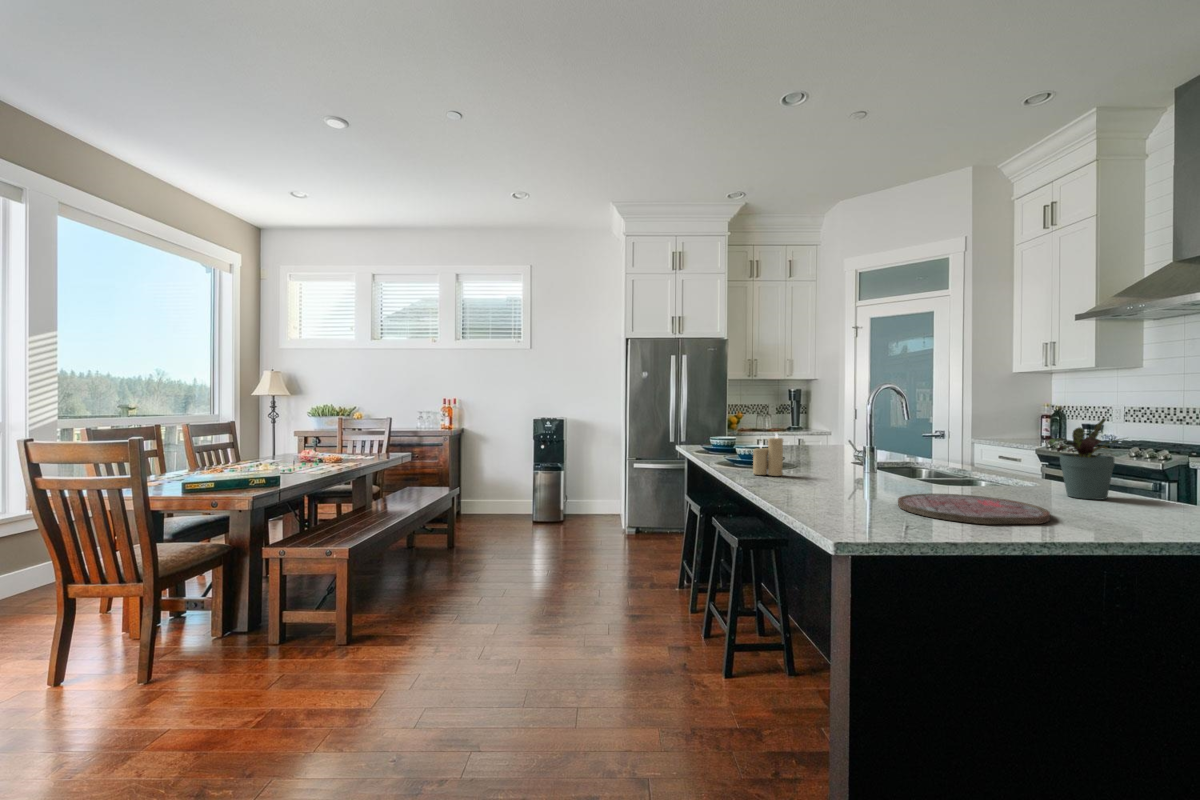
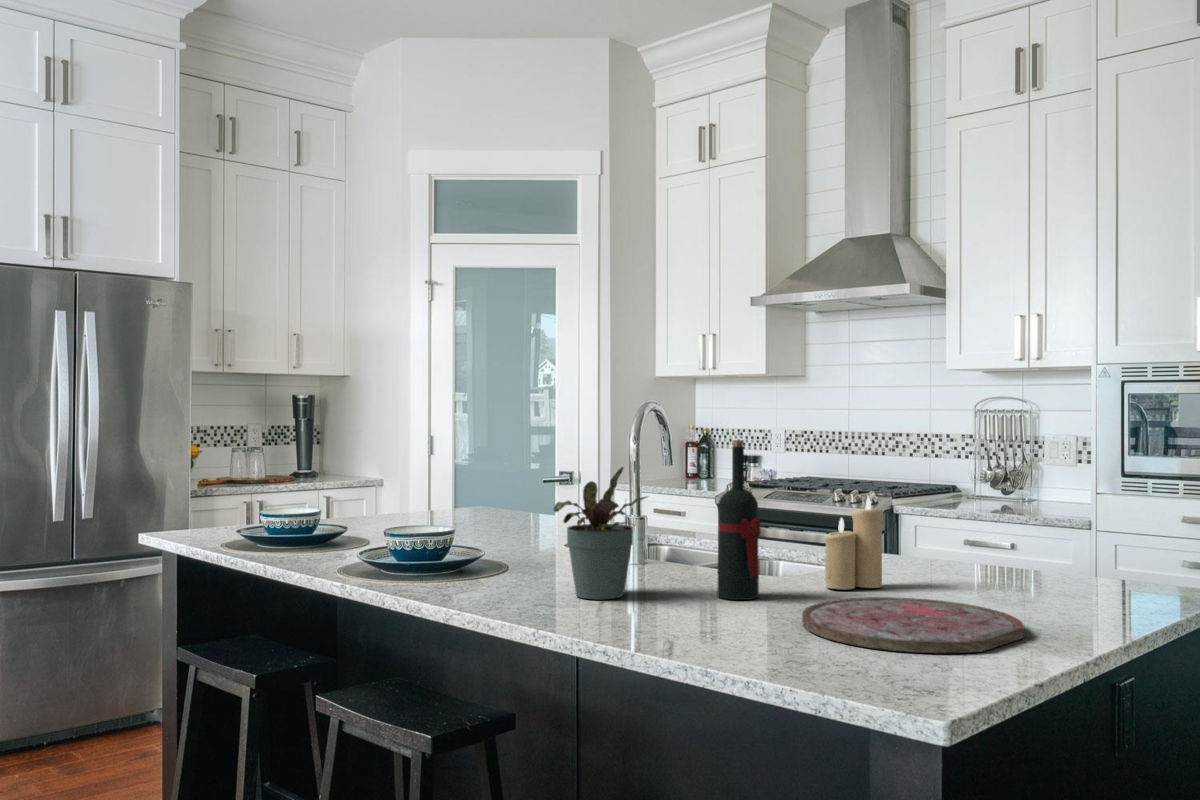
wine bottle: none [886,403,911,490] -> present [717,440,760,600]
potted plant: present [1049,419,1122,500] -> present [554,467,648,599]
candle: present [753,433,783,476] -> present [825,498,883,589]

